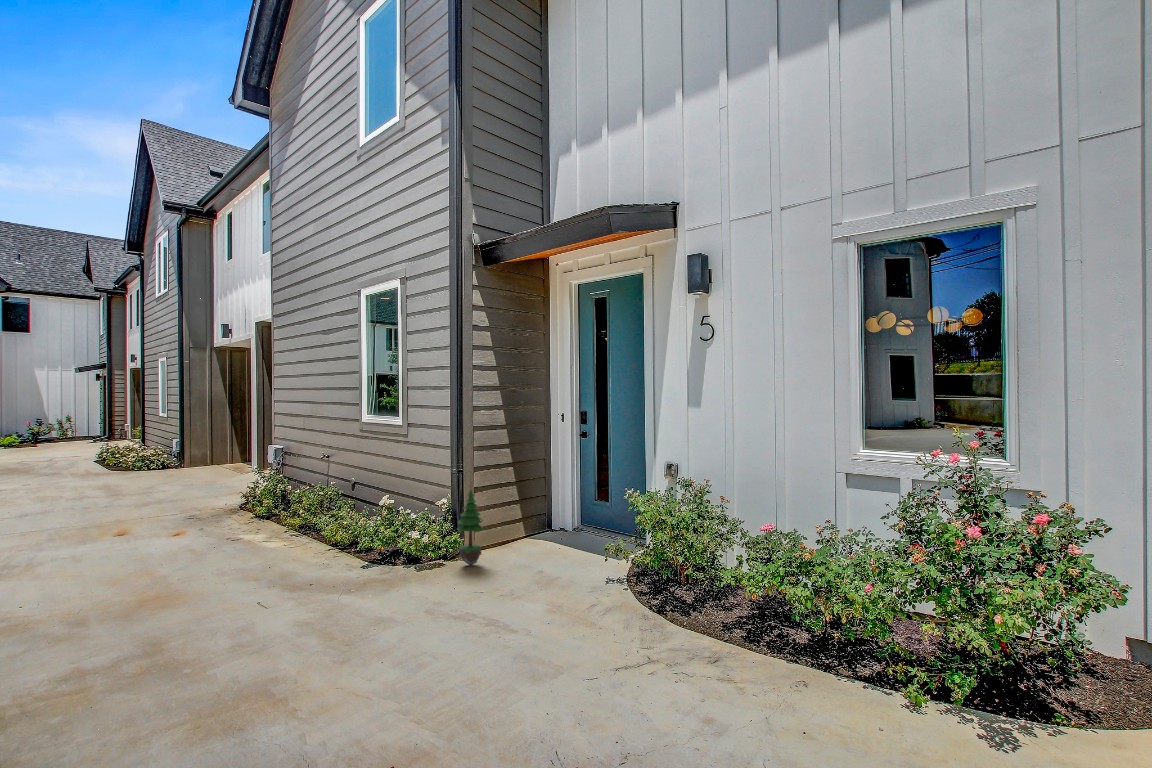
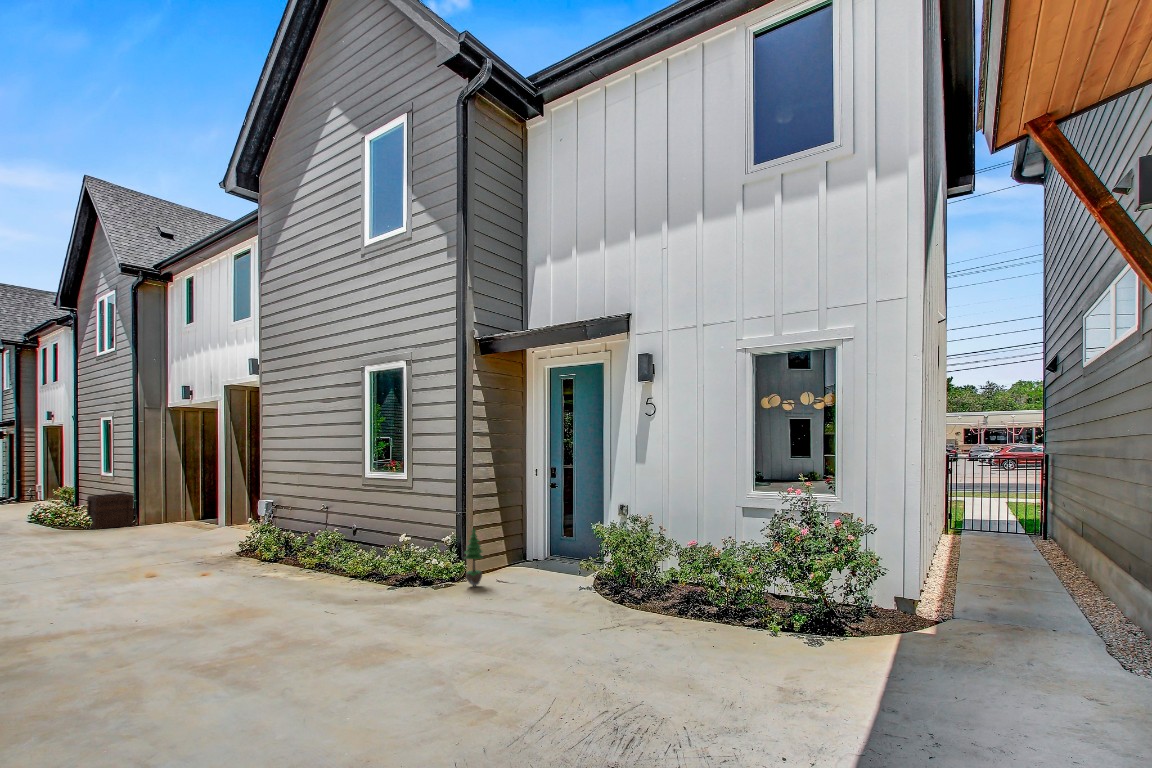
wooden crate: none [137,434,180,469] -> present [86,493,134,529]

